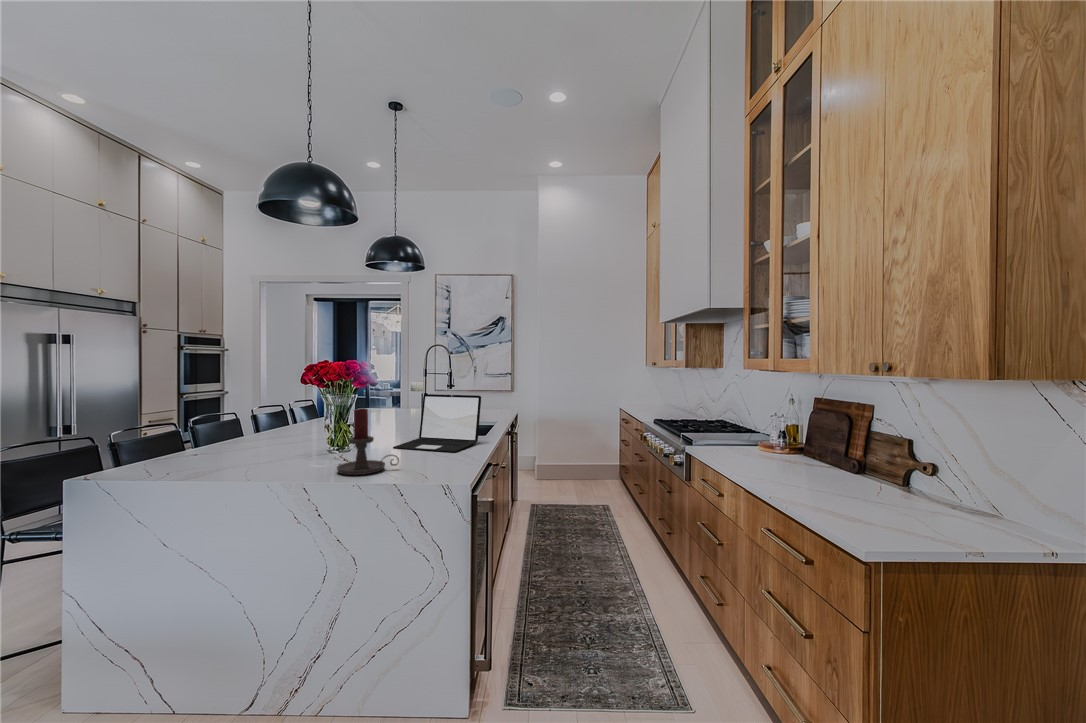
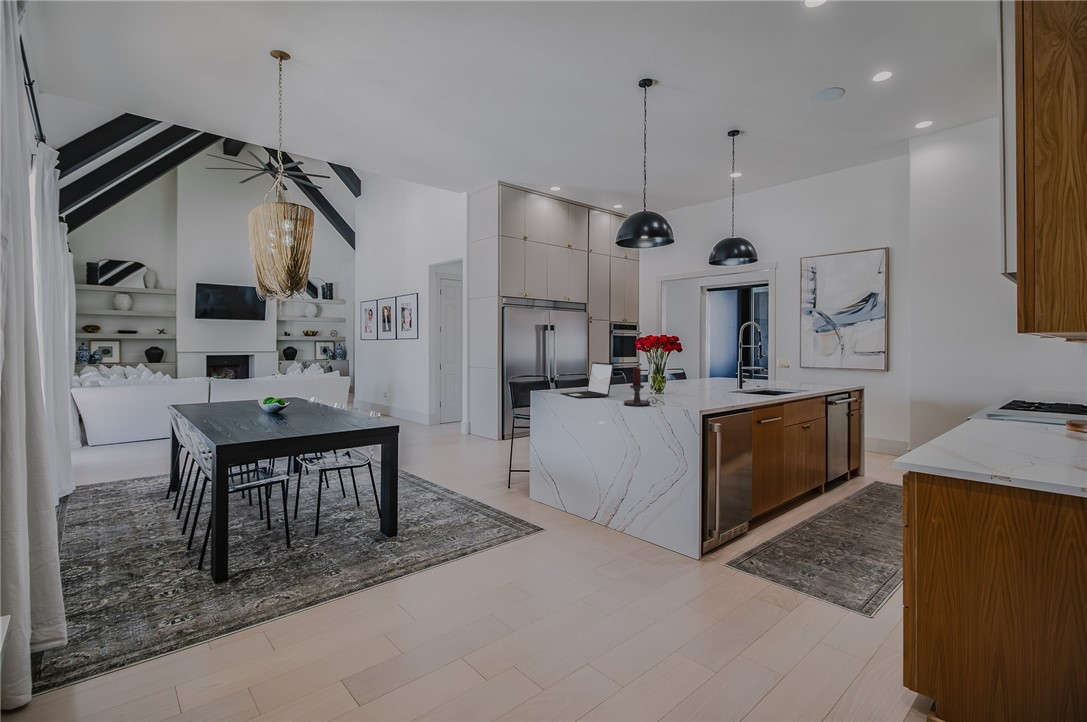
laptop: present [393,394,481,452] -> present [561,362,614,398]

